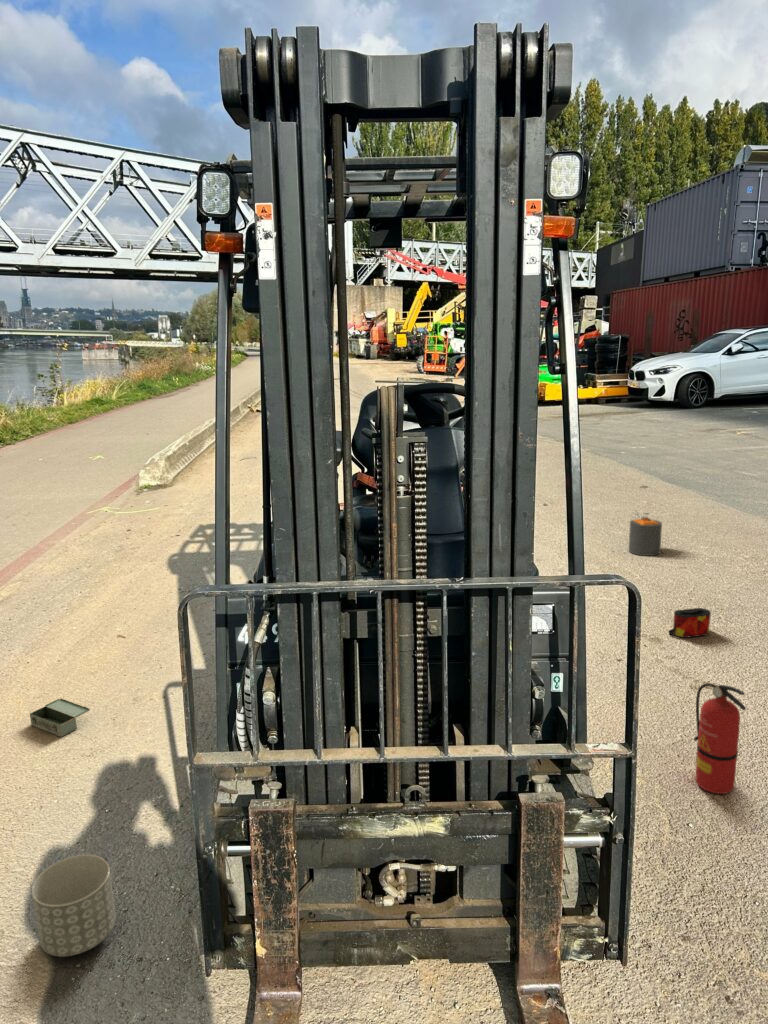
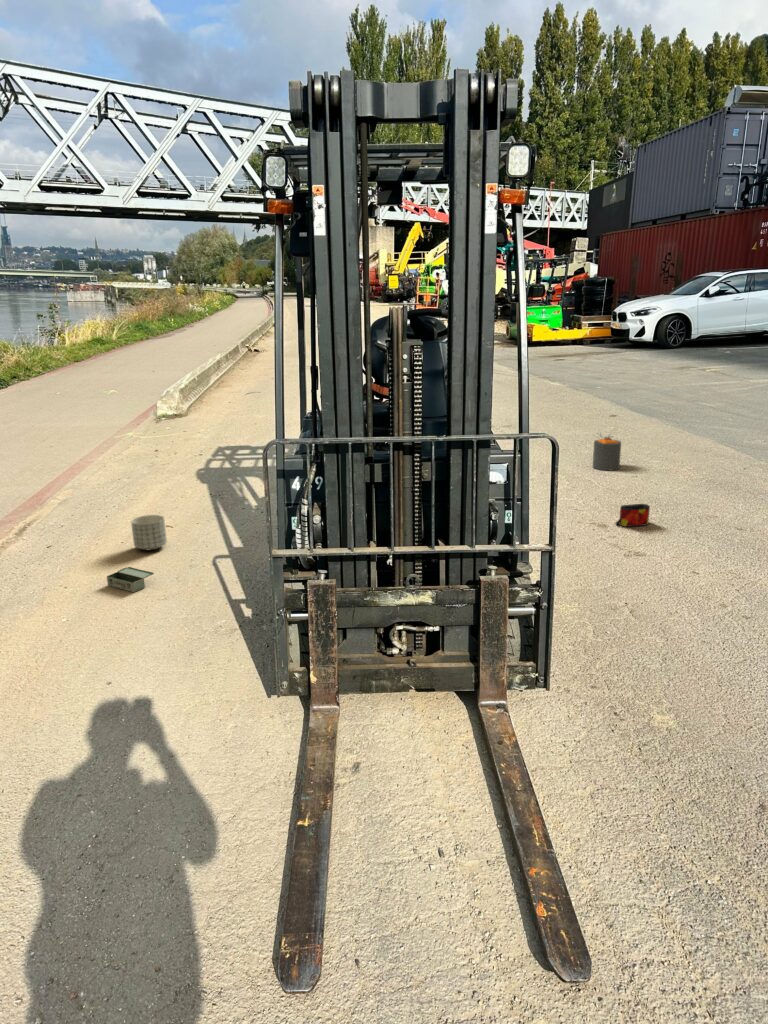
fire extinguisher: present [694,683,746,794] -> none [618,538,653,619]
planter: present [32,855,116,957] -> present [131,515,167,551]

